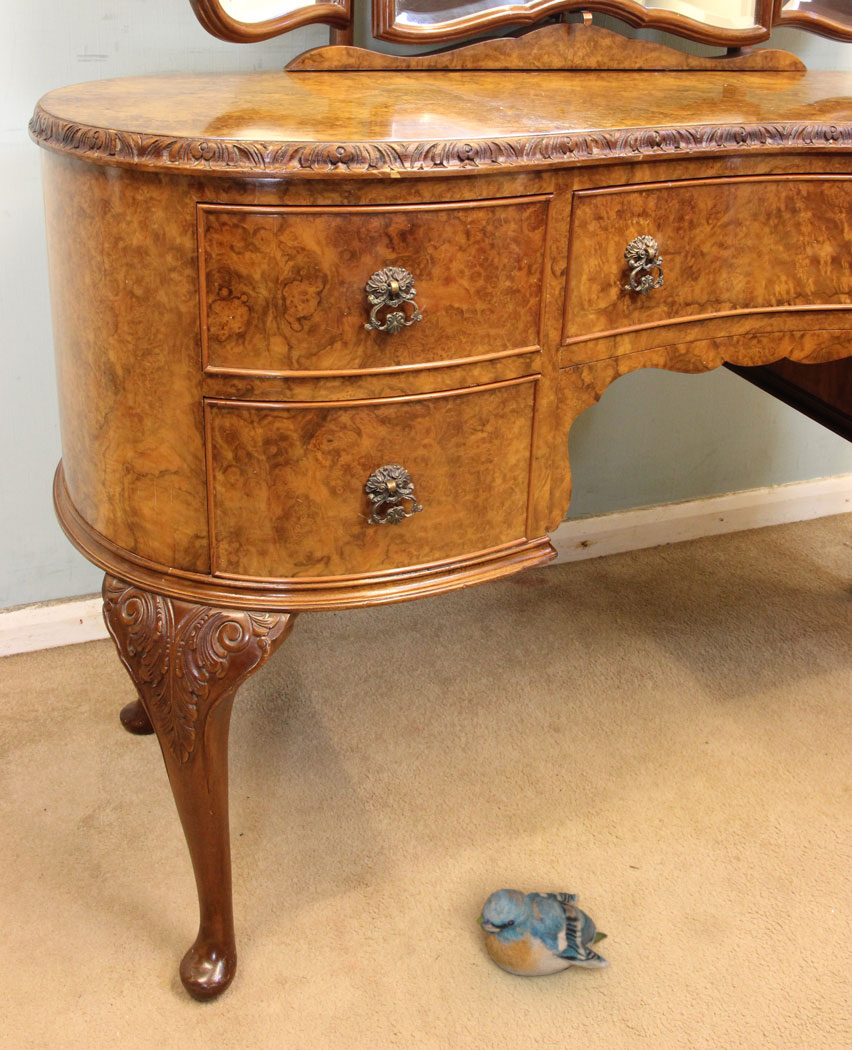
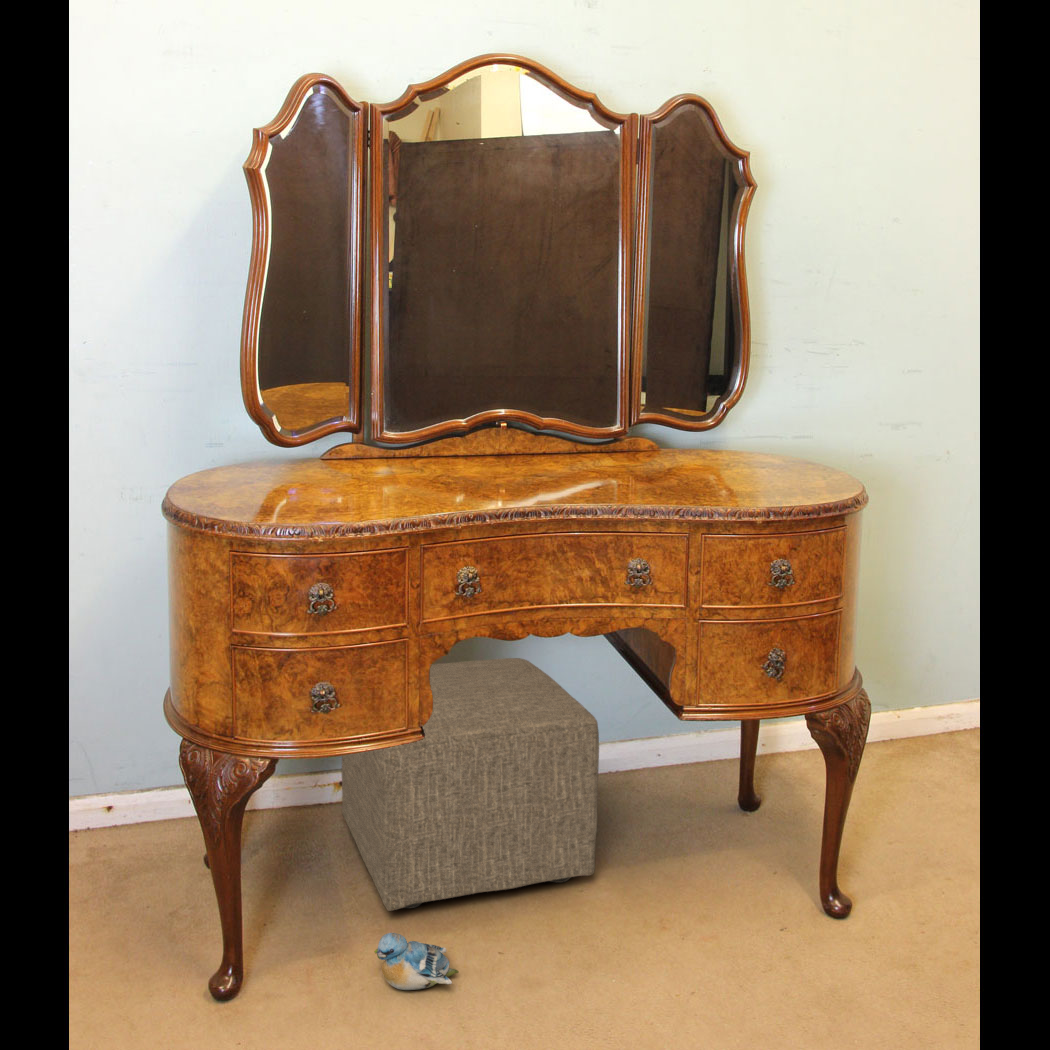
ottoman: none [330,391,797,821] -> present [342,658,599,911]

